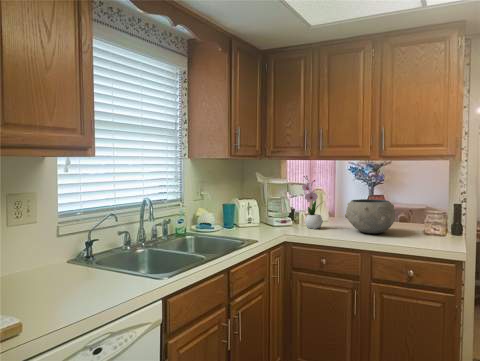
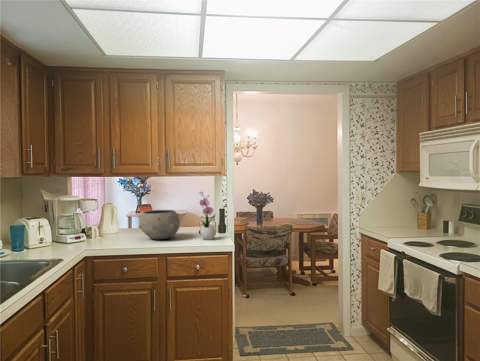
flower arrangement: present [302,176,323,229] -> present [199,192,216,240]

